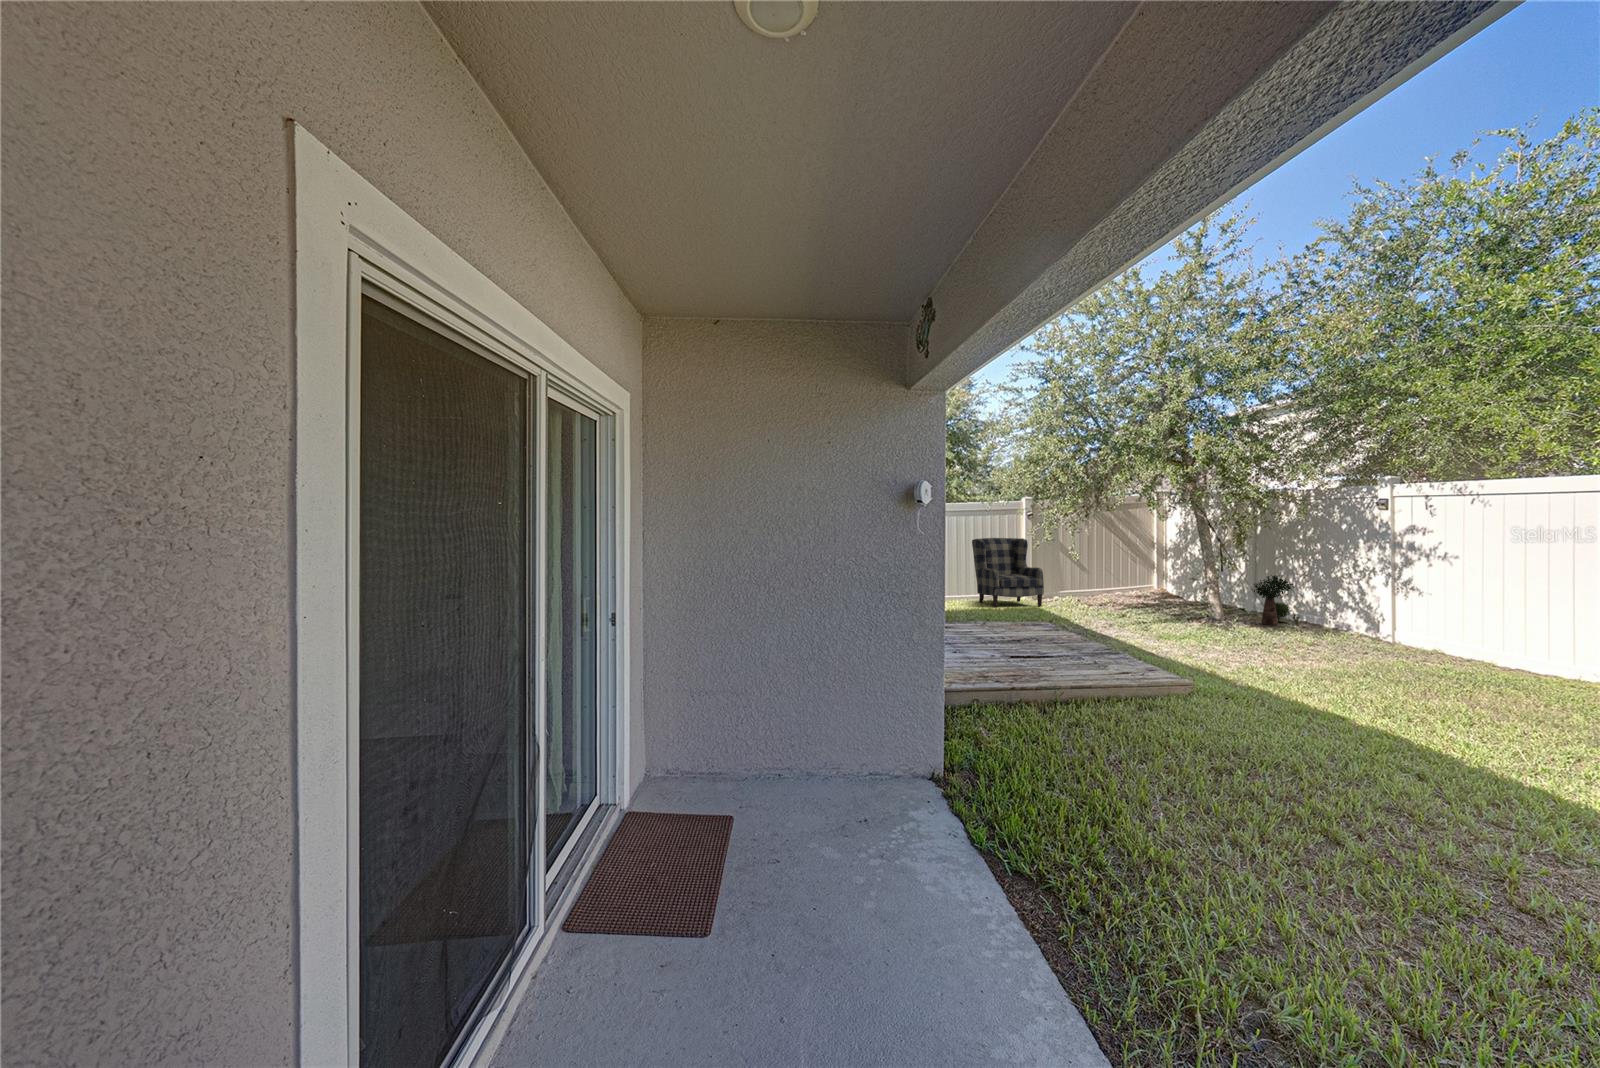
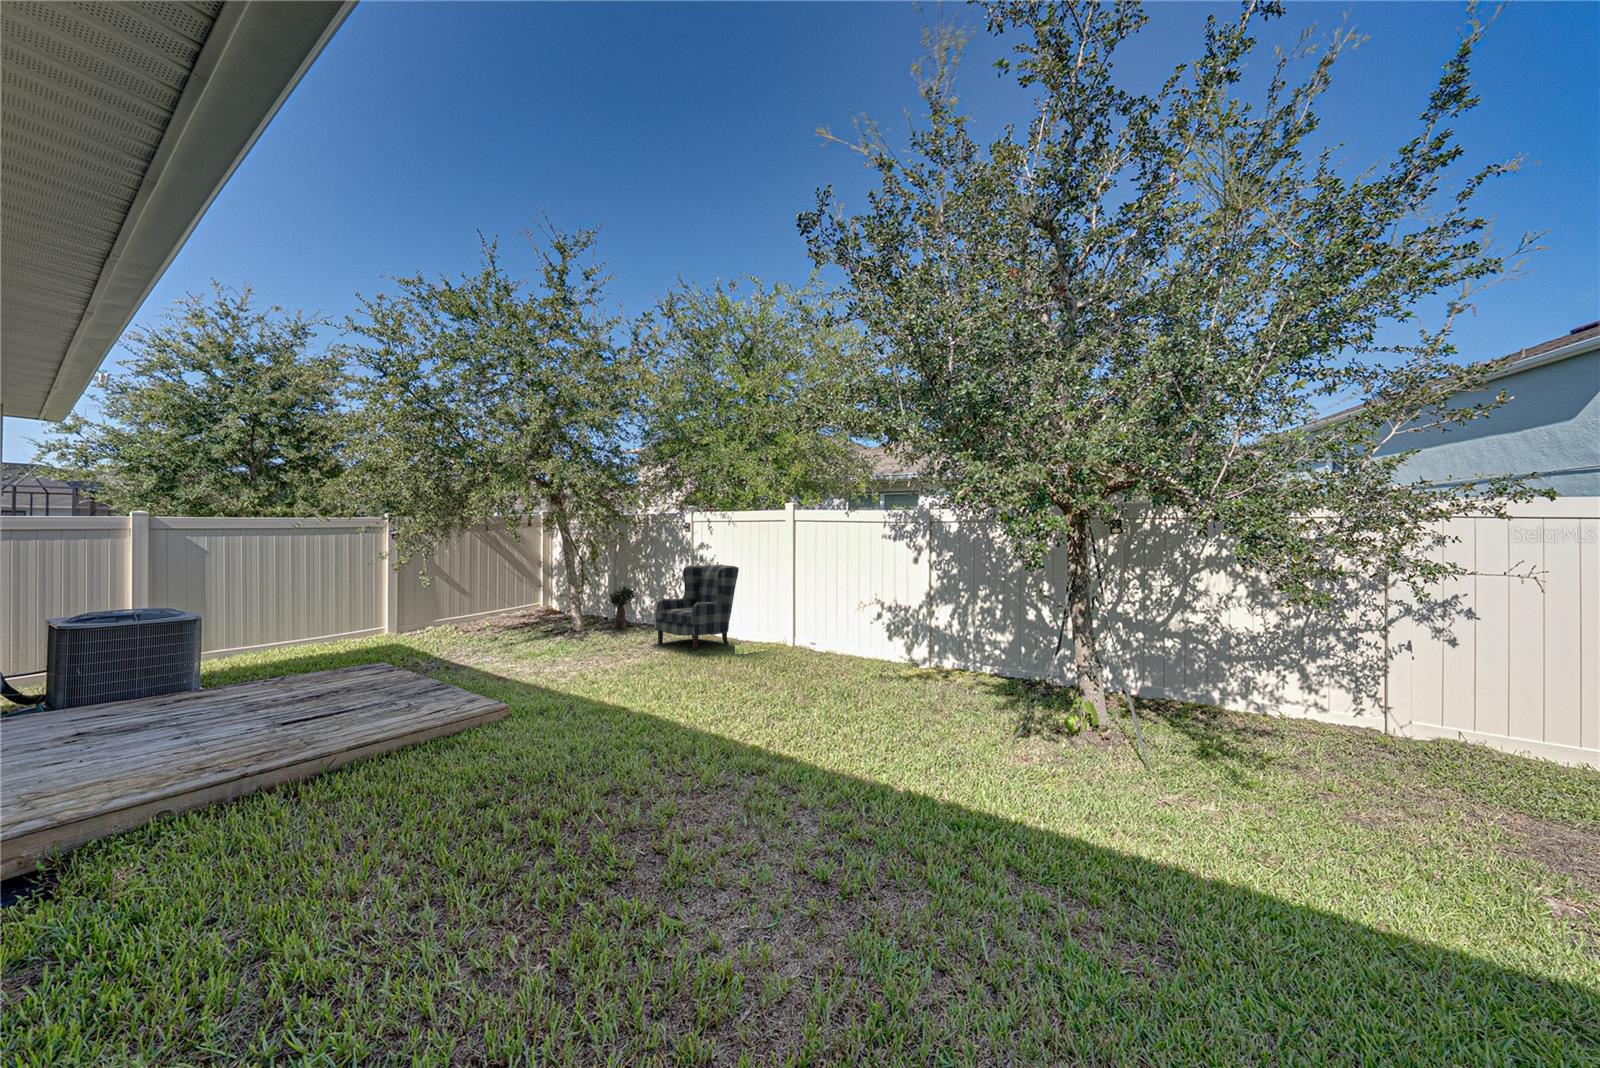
chair: present [972,538,1044,608] -> present [656,565,739,650]

